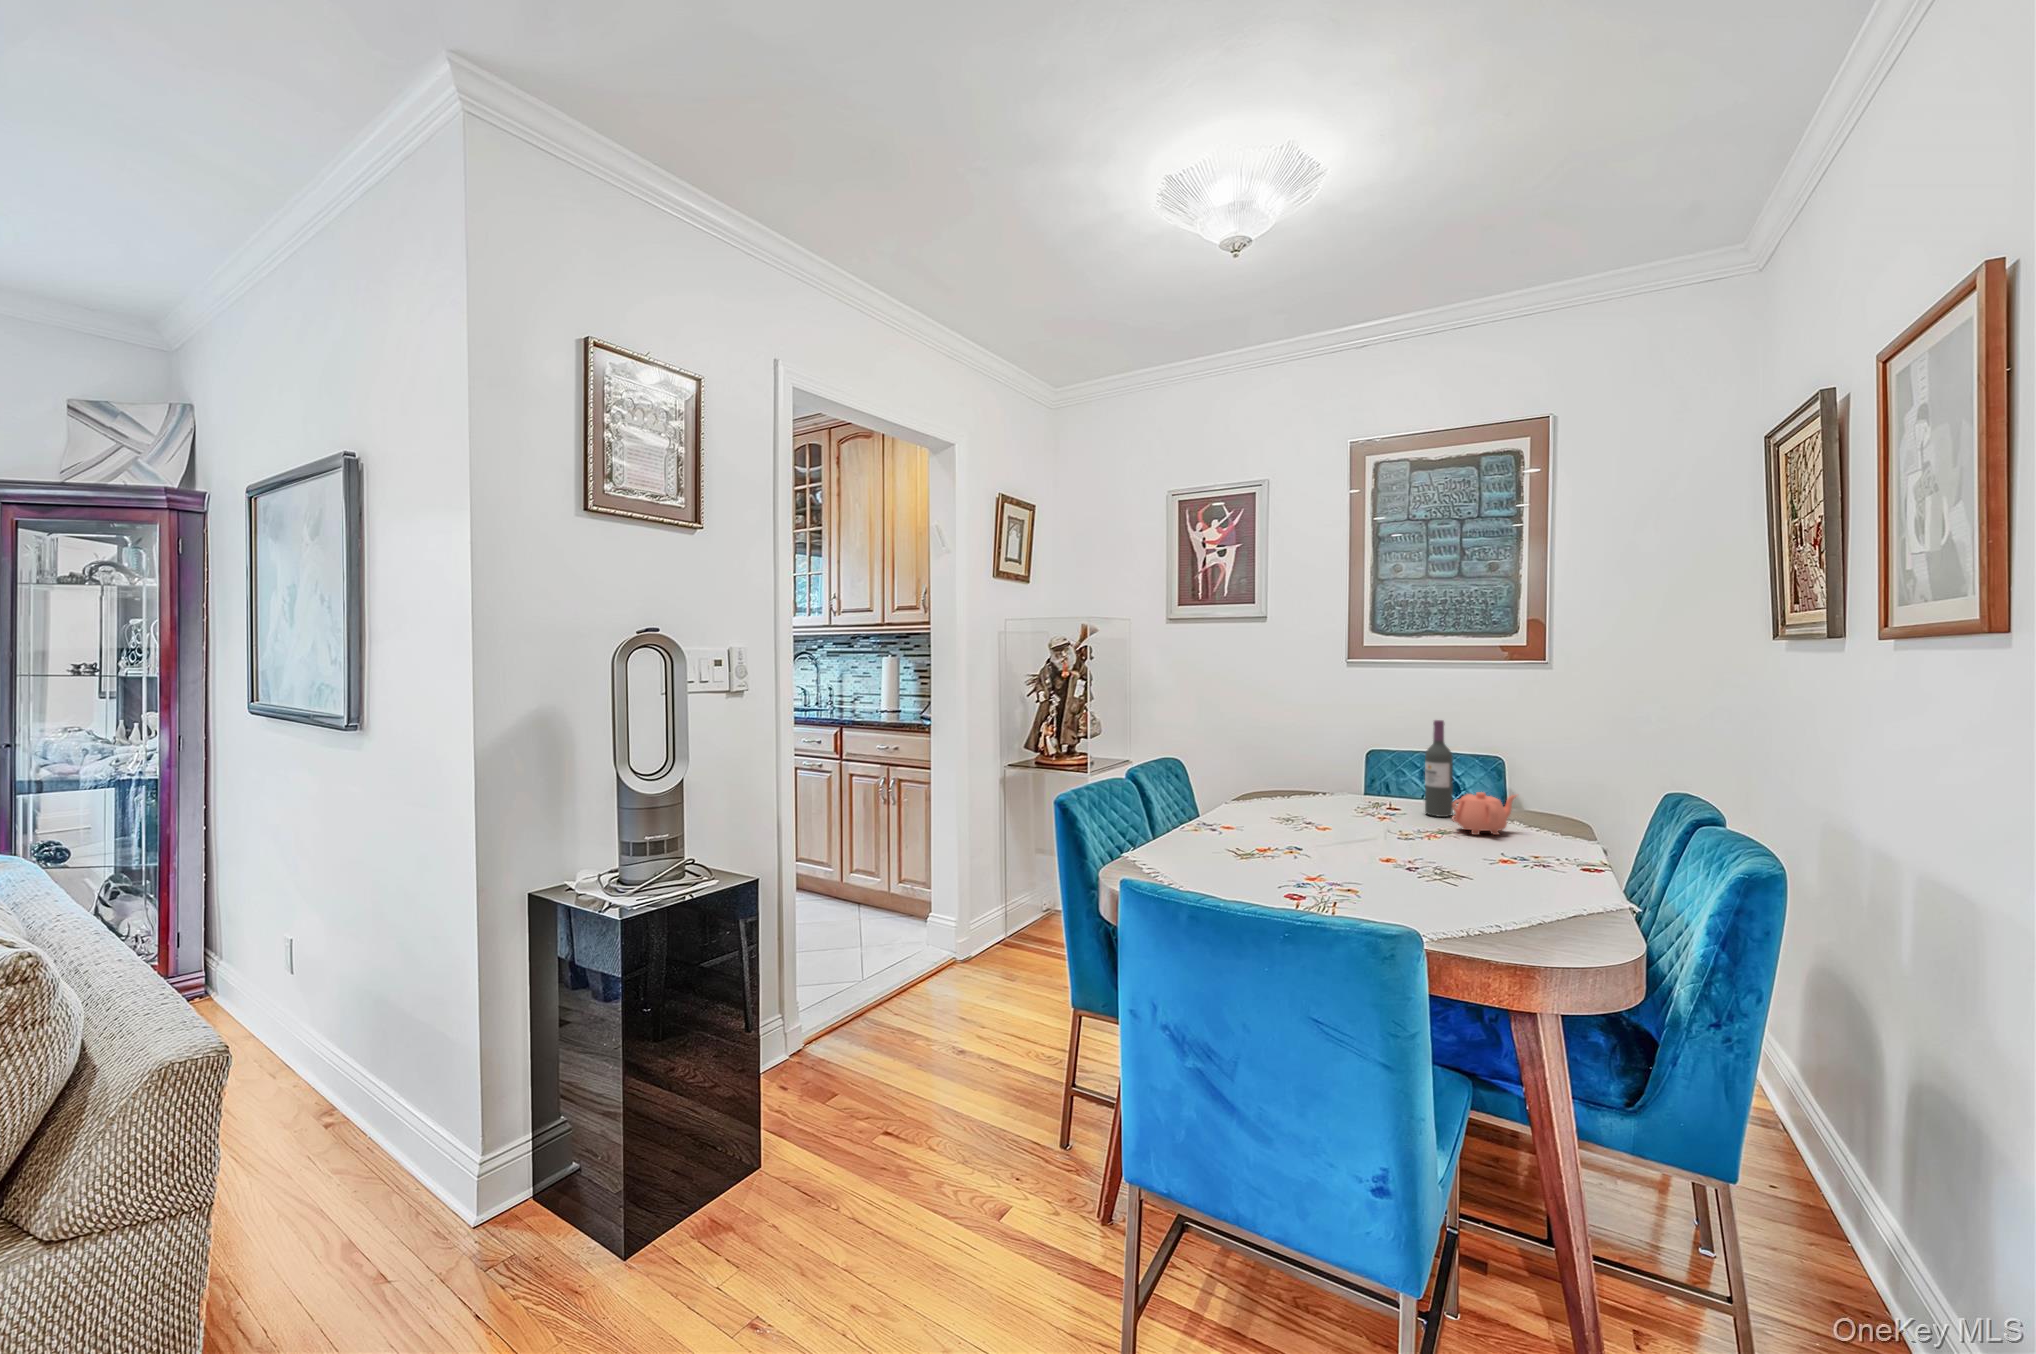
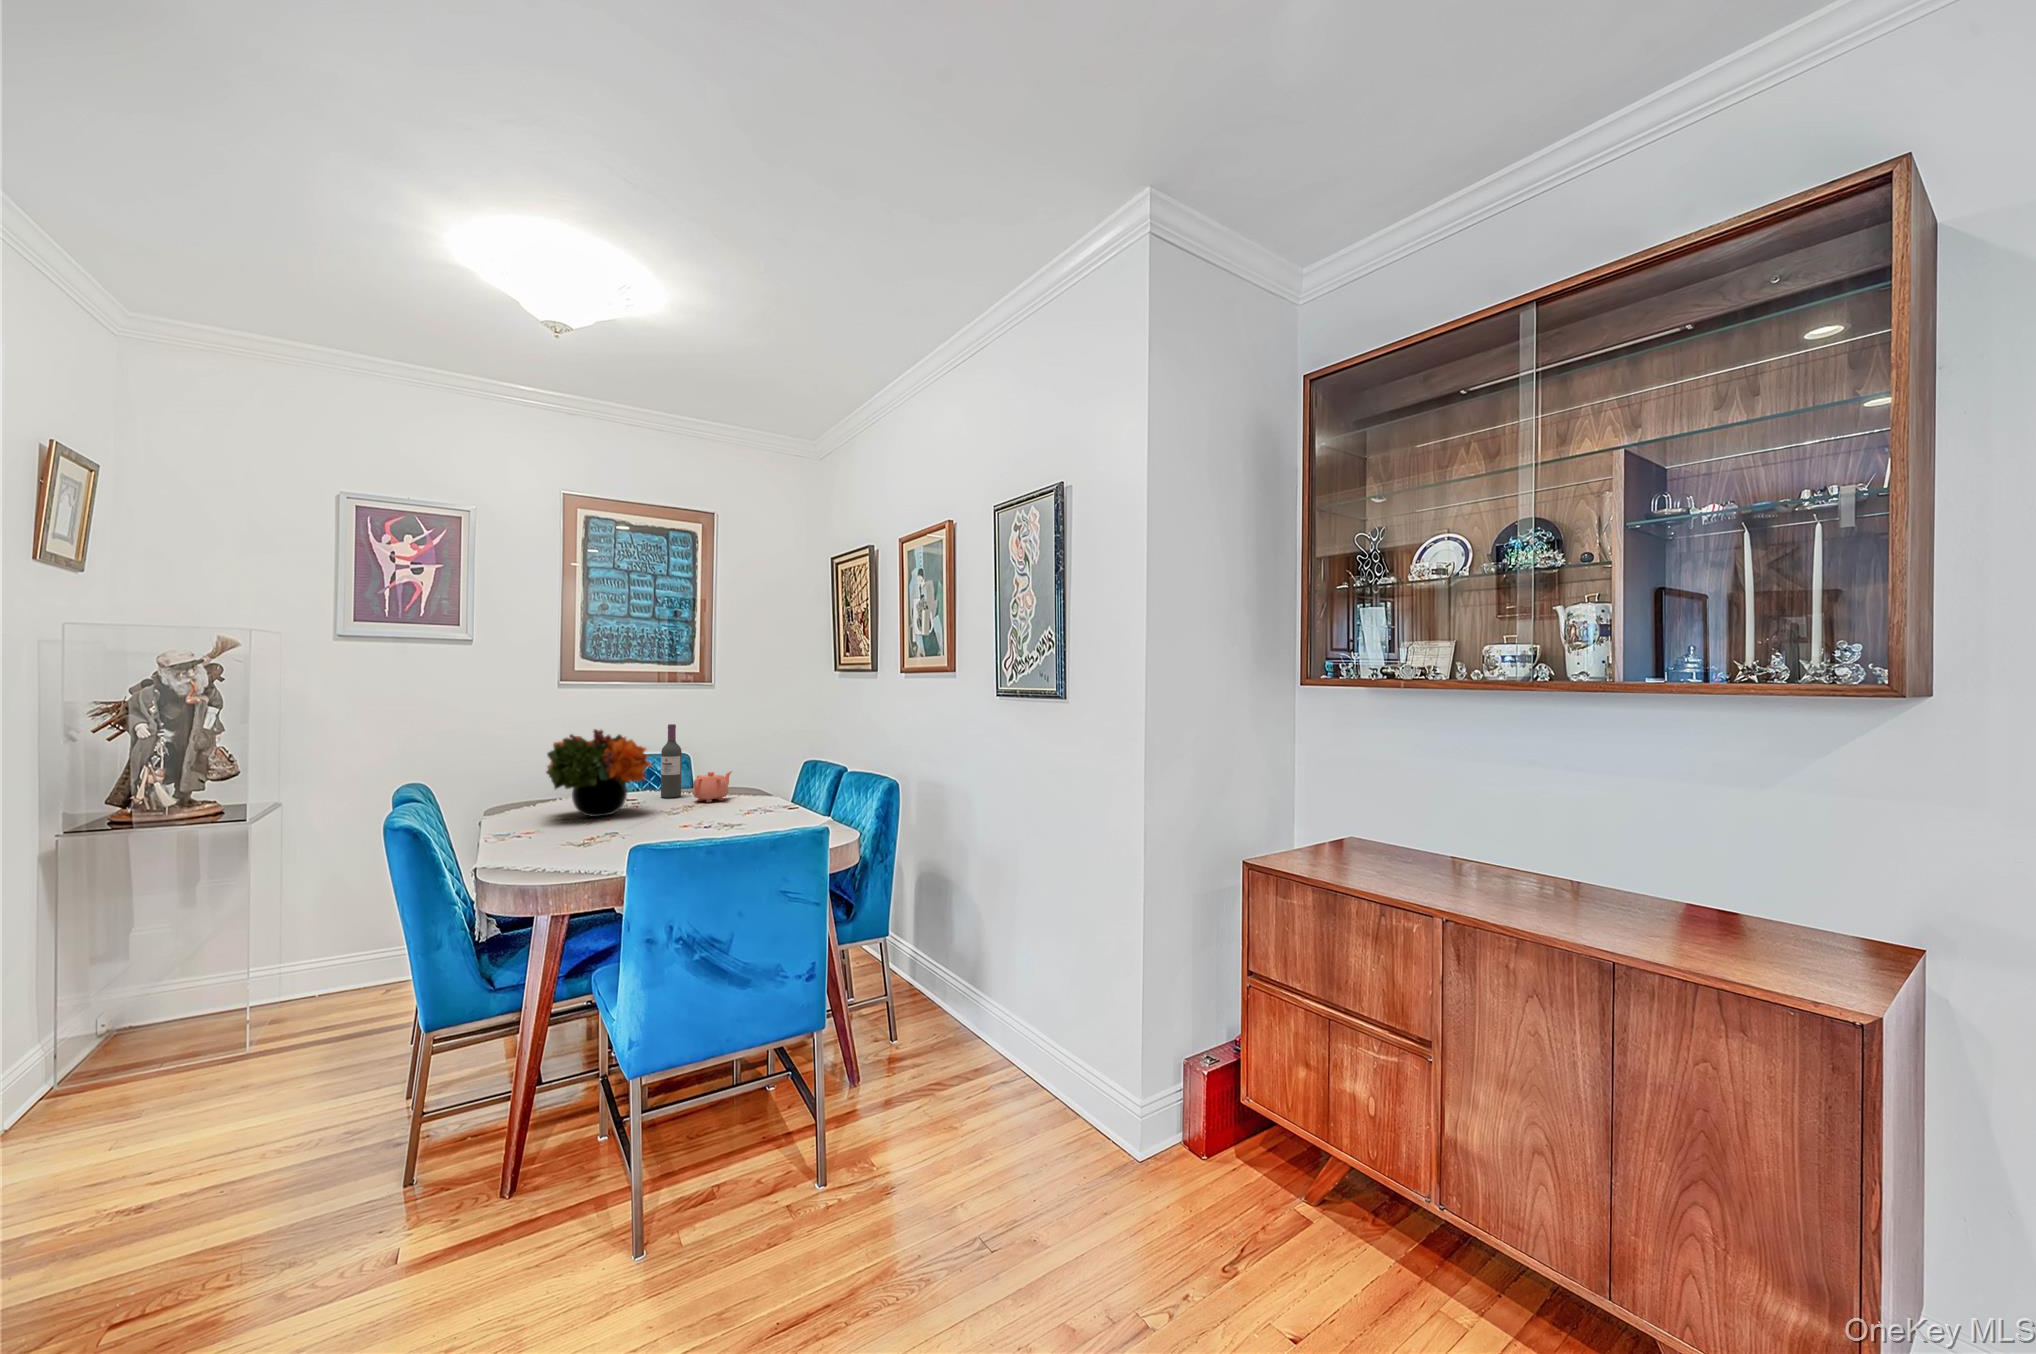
flower arrangement: none [1257,724,1386,831] -> present [546,729,651,817]

